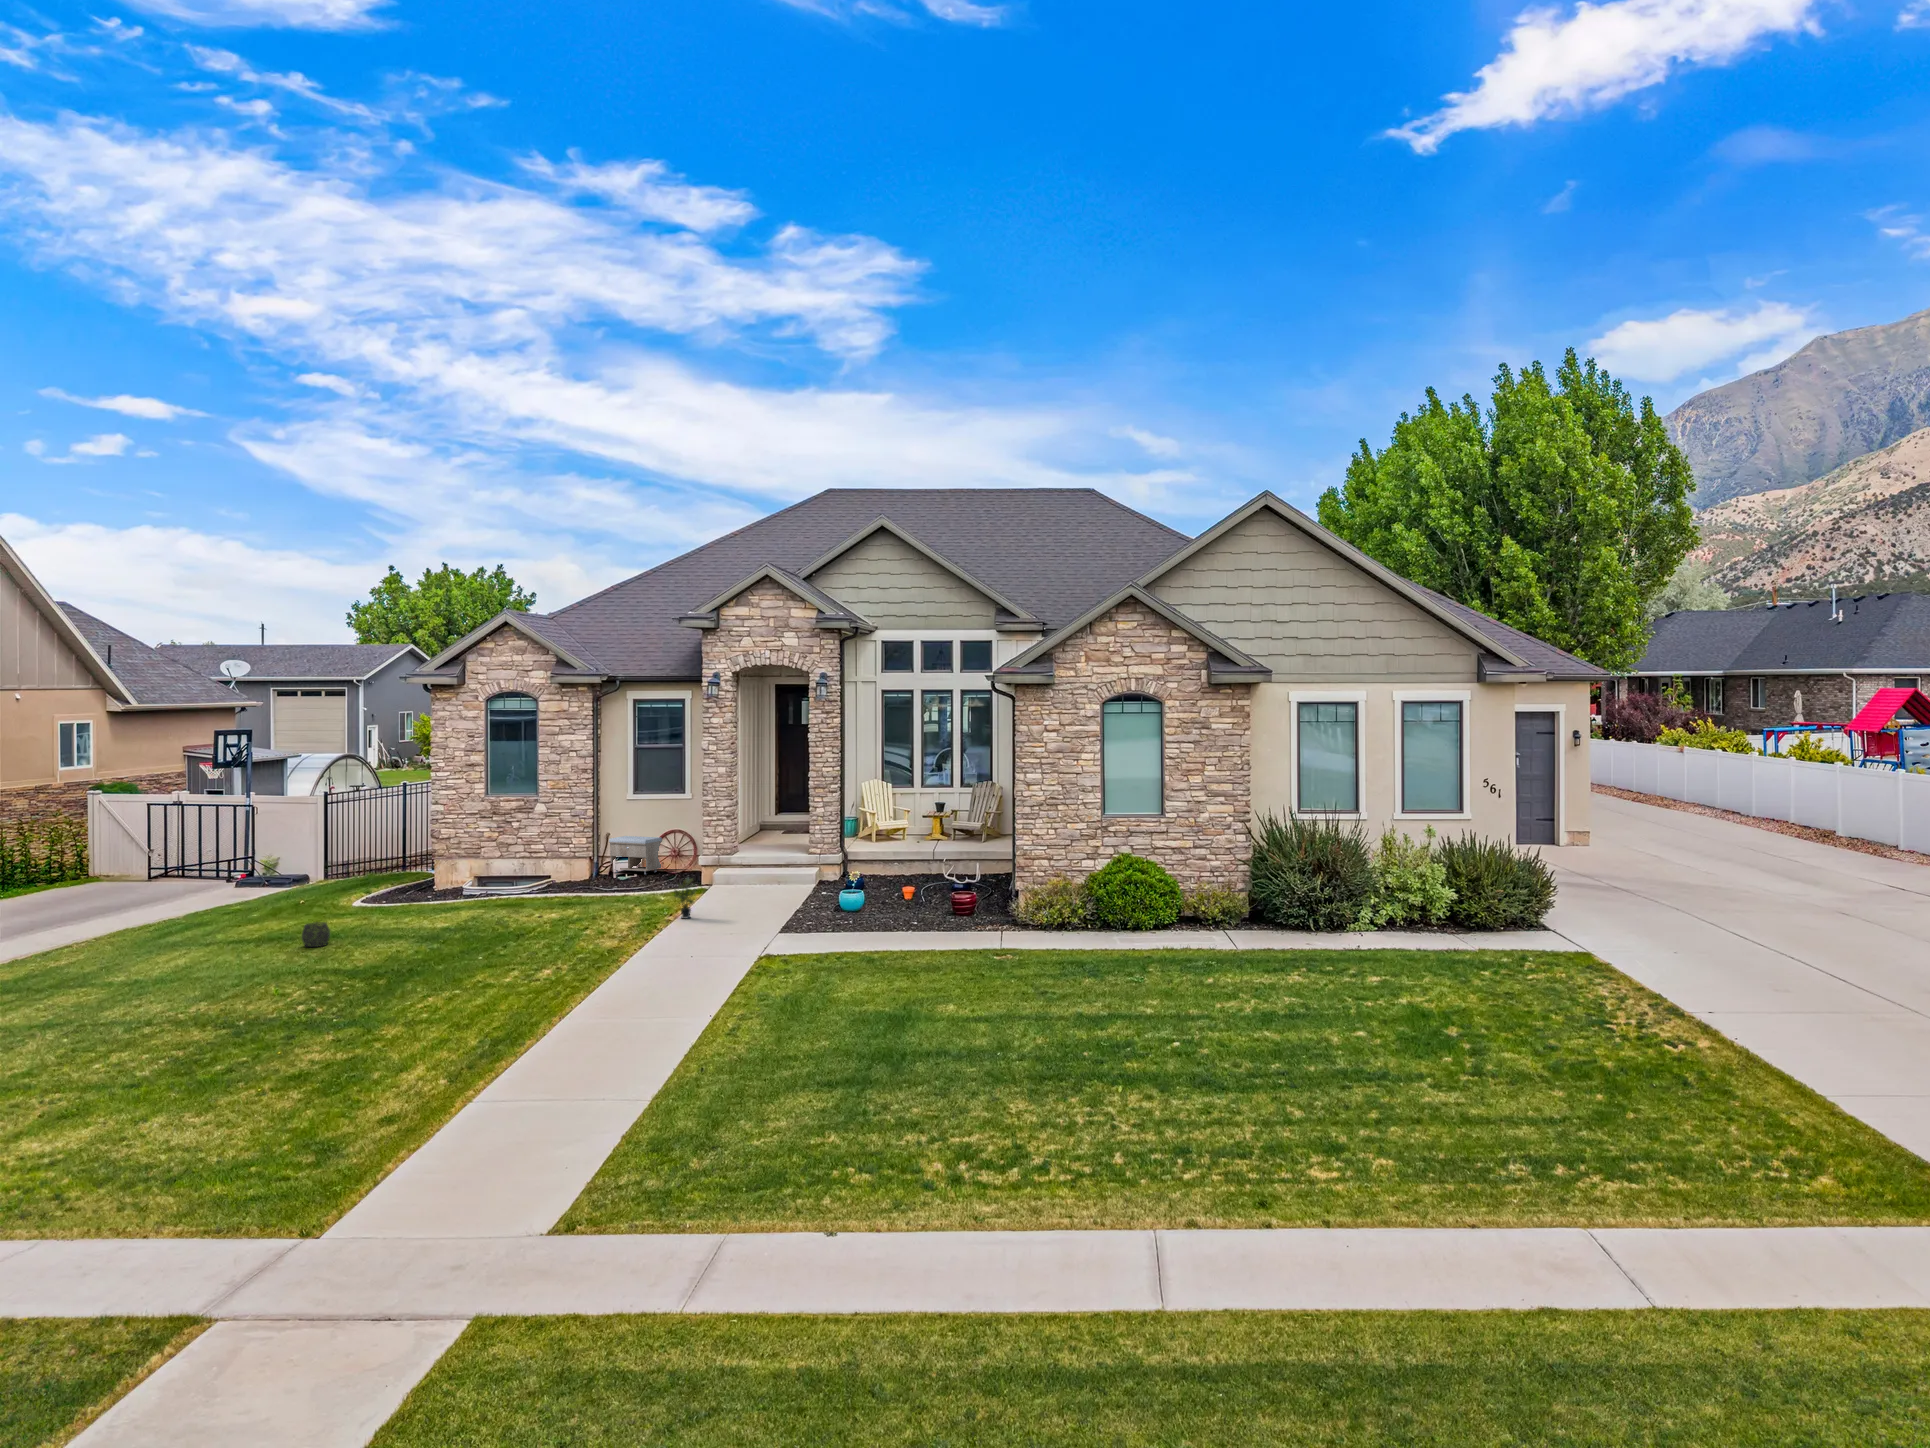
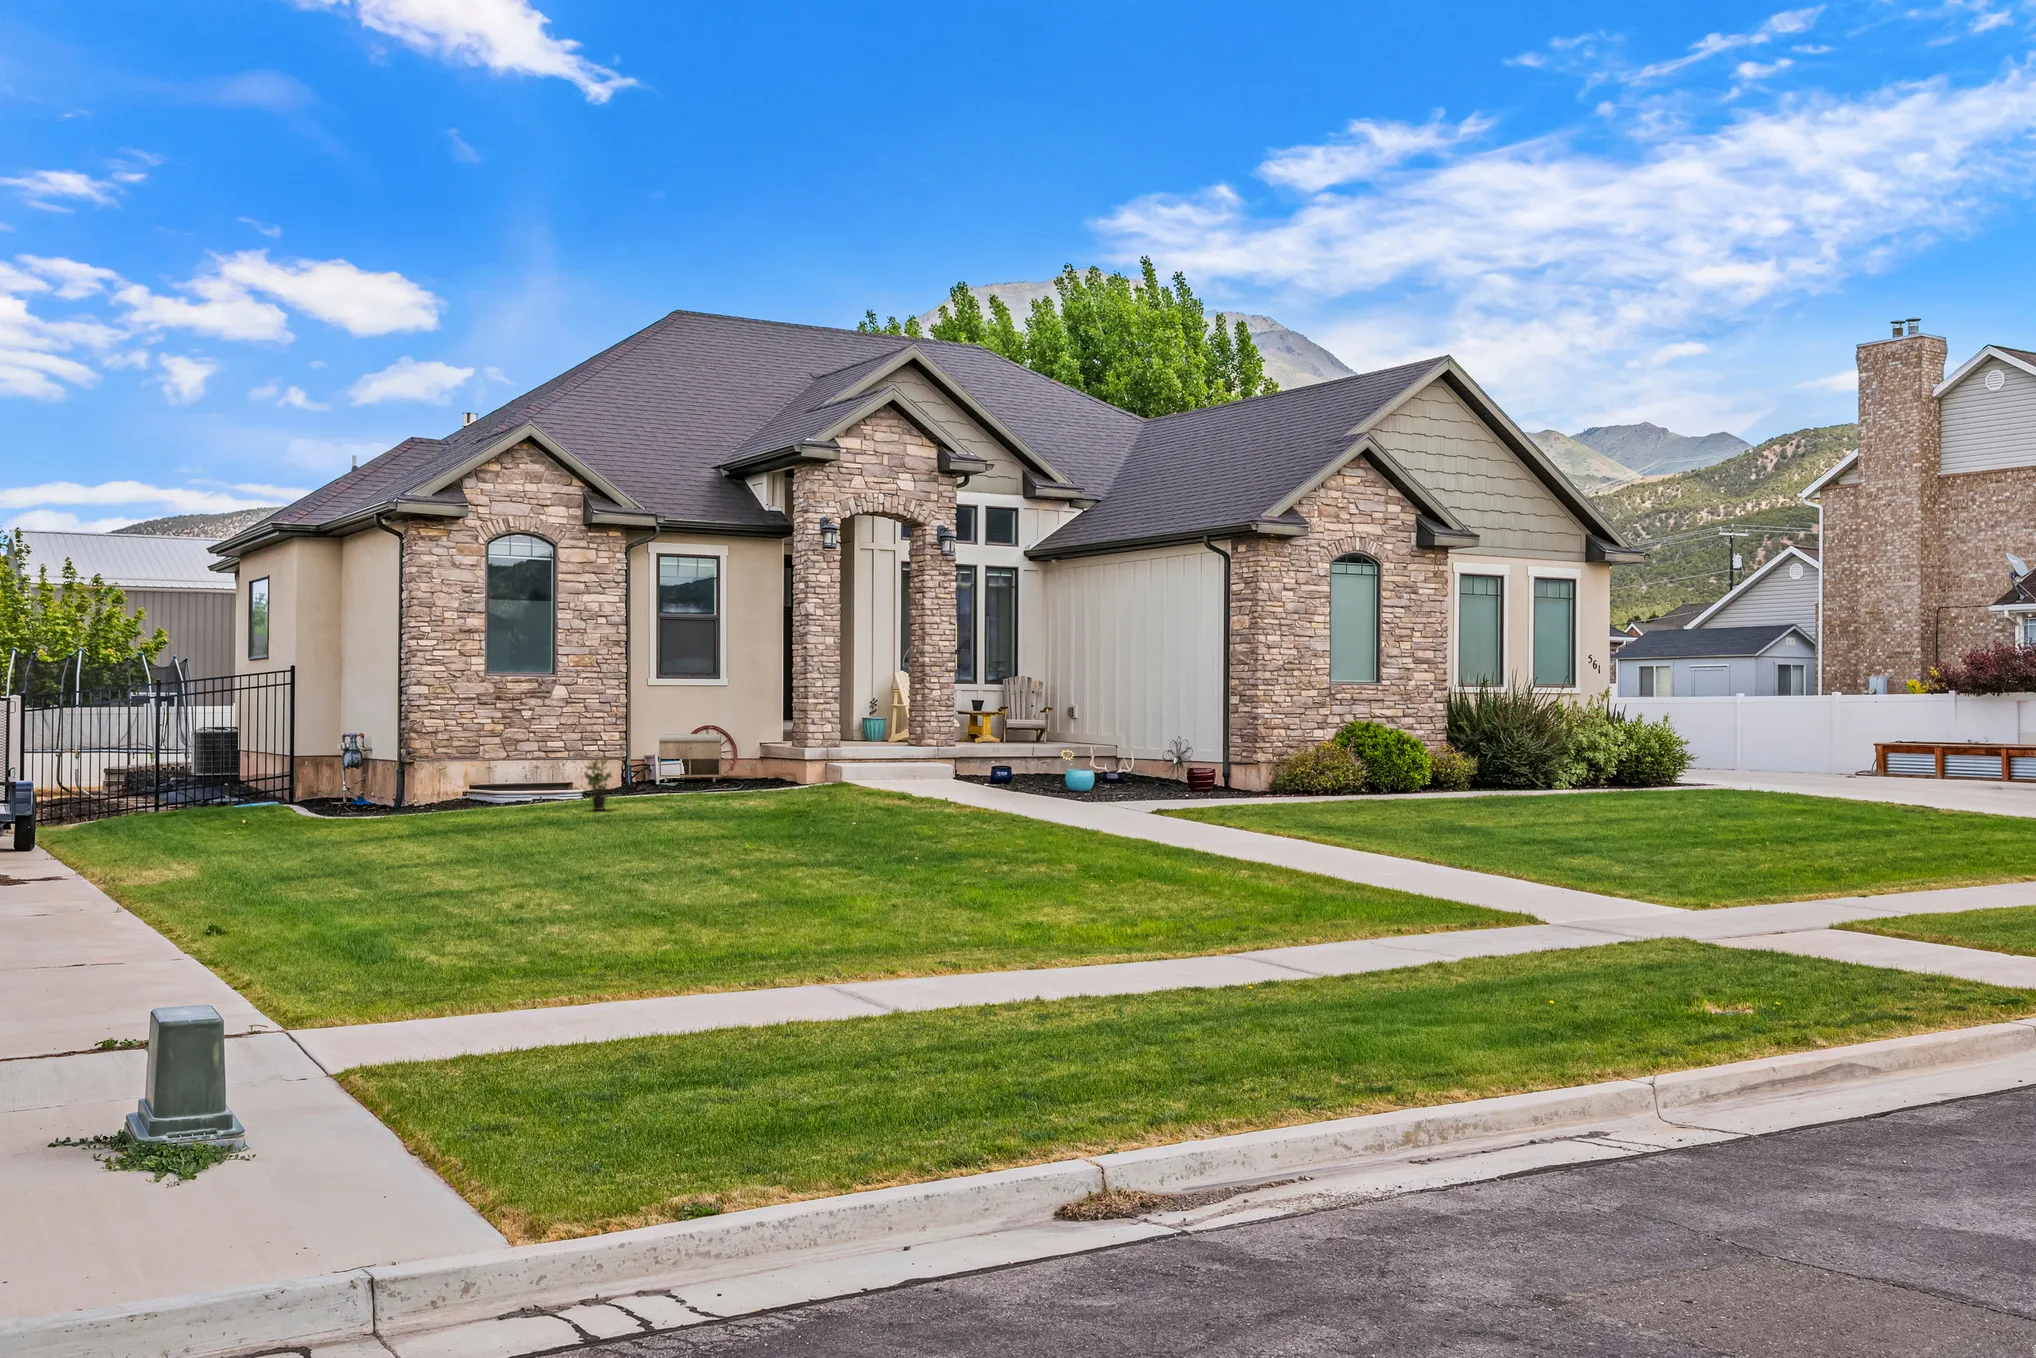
potted plant: present [674,878,695,919] -> present [584,758,612,810]
woven basket: present [302,922,330,947] -> none [613,809,649,842]

